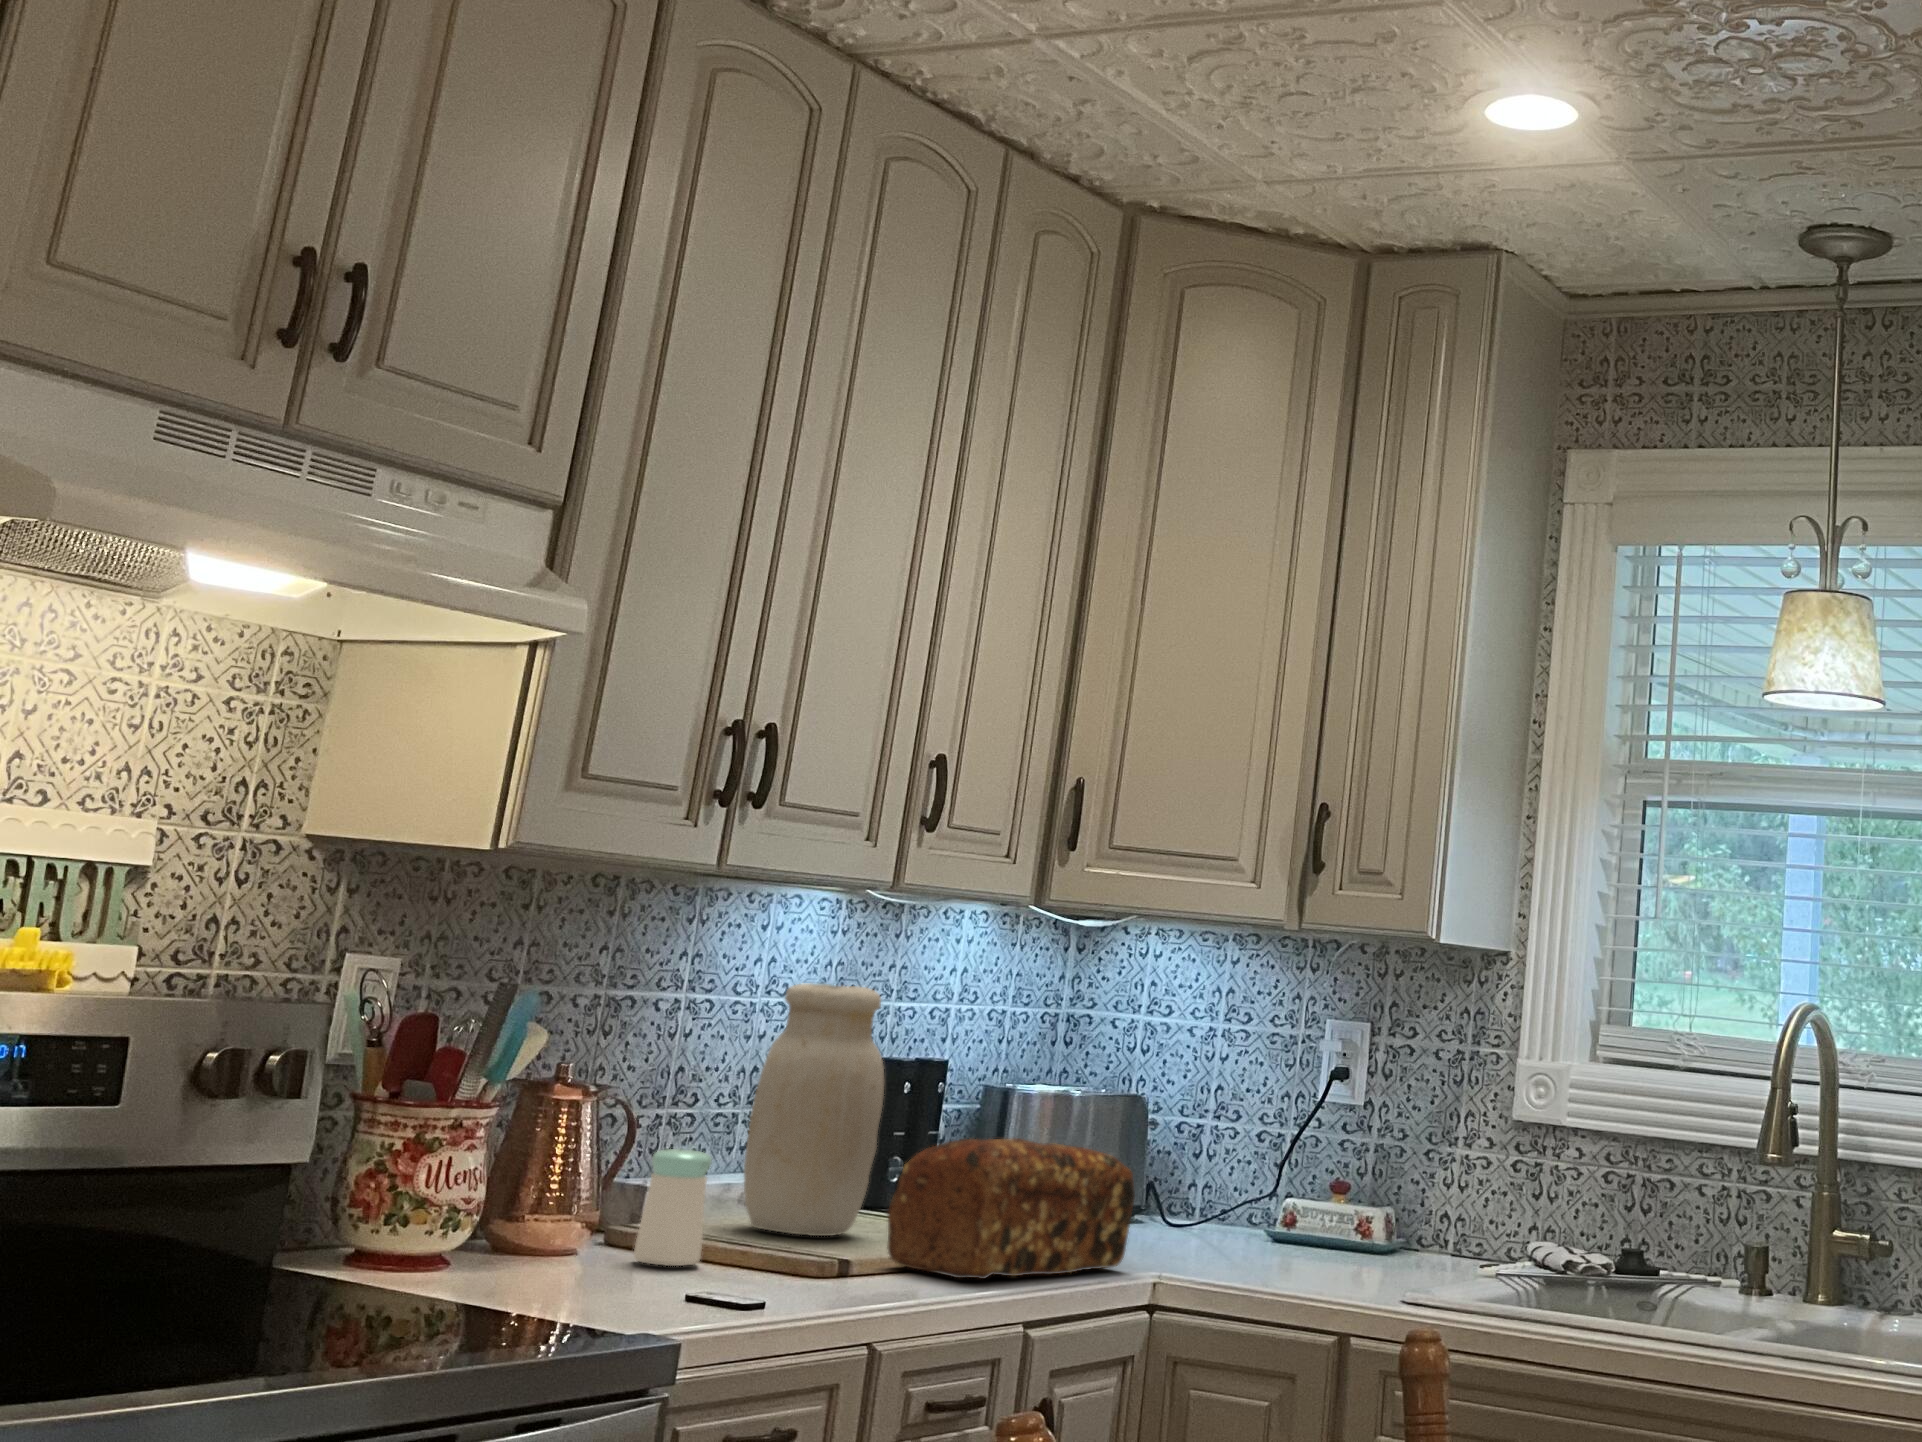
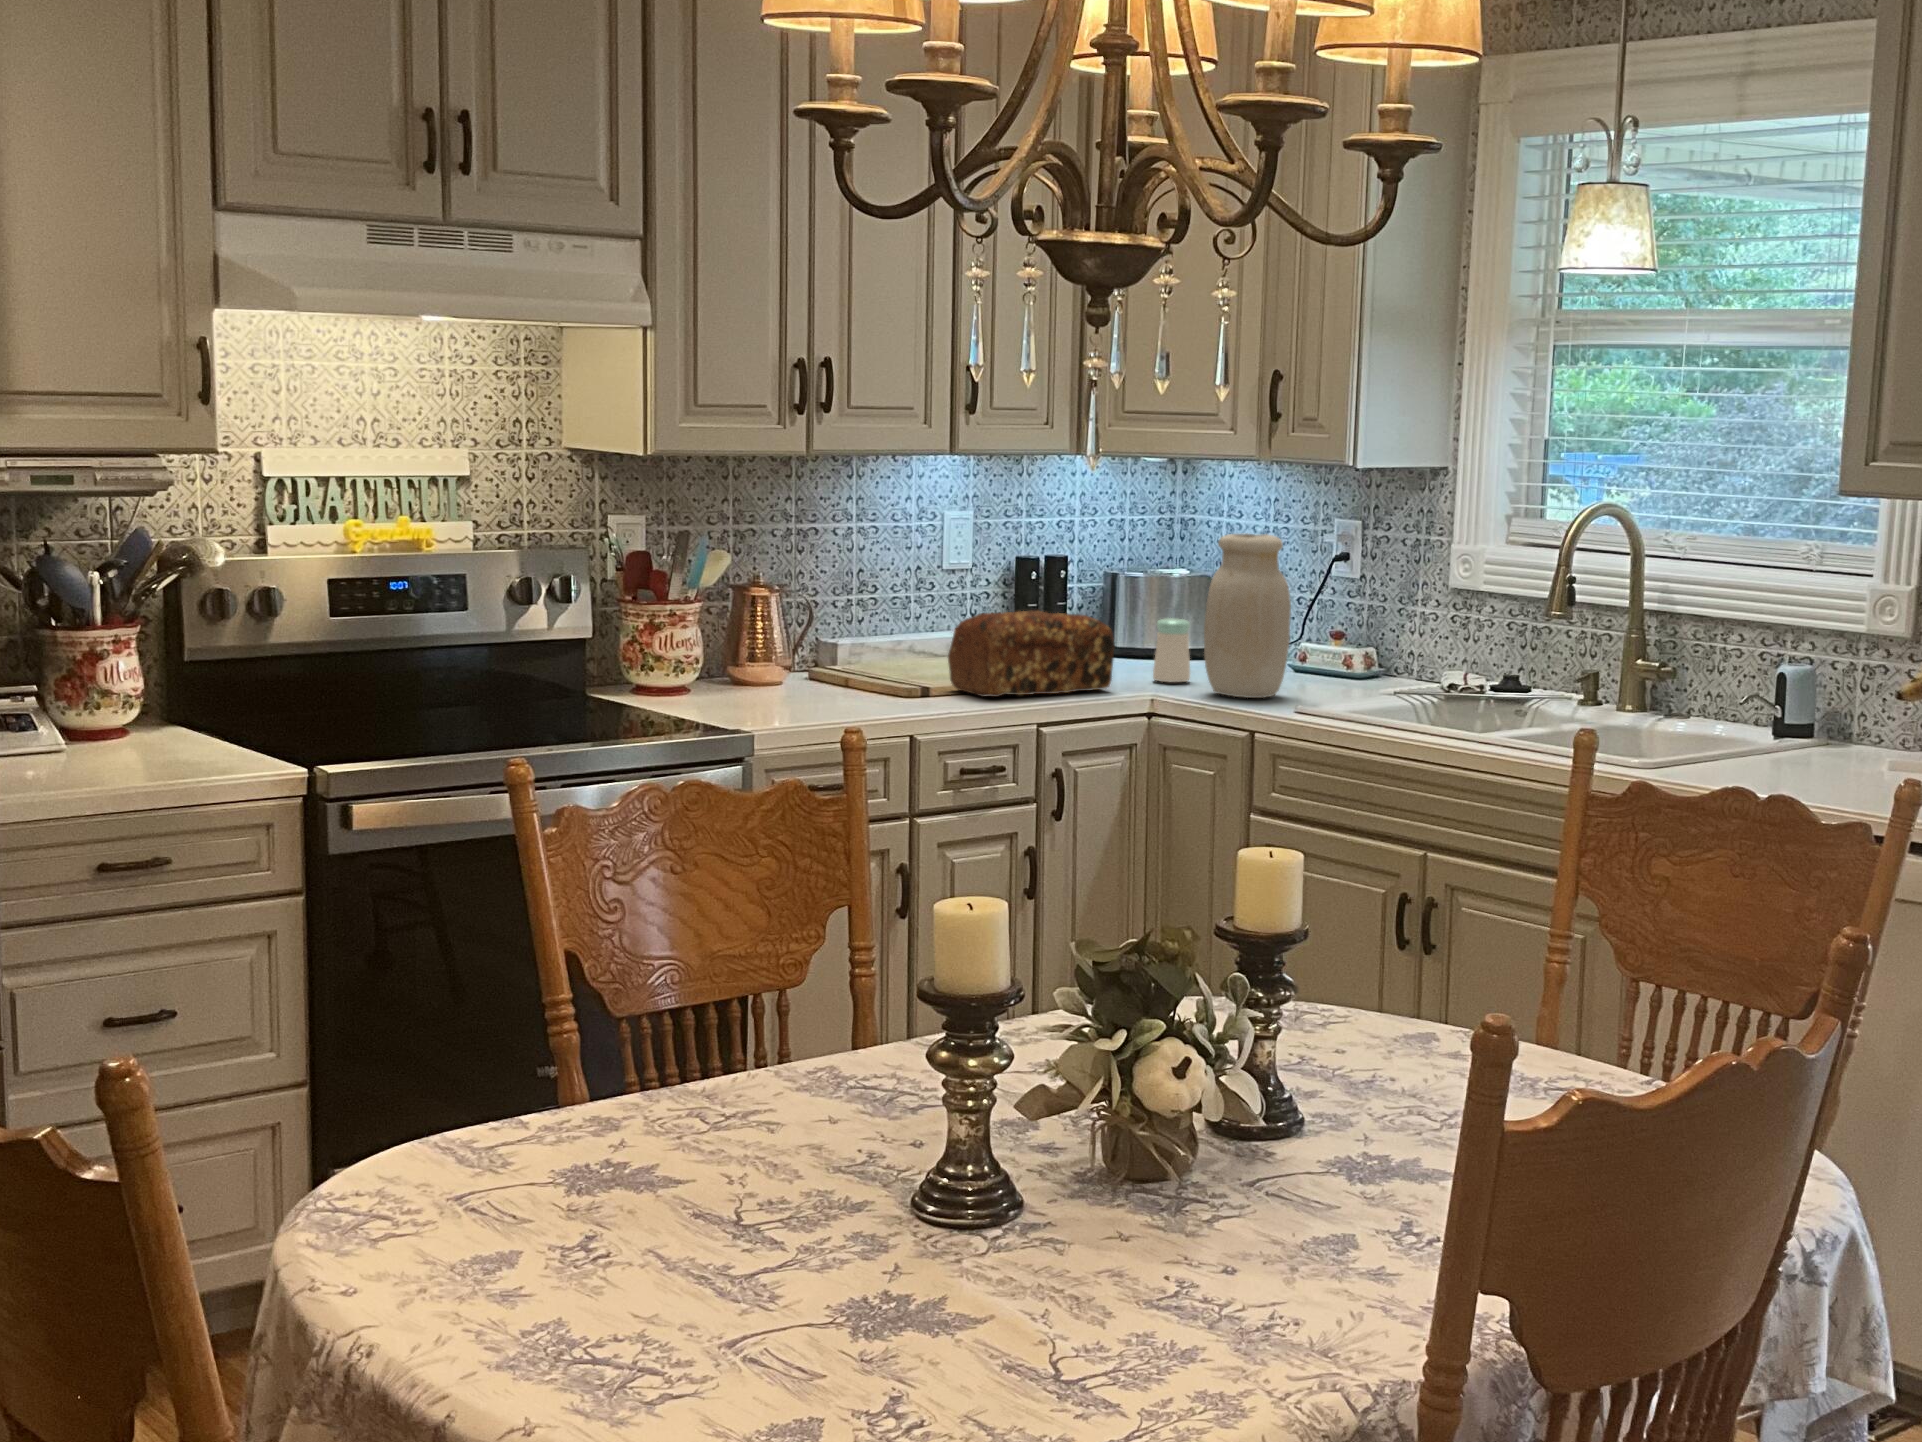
jar: present [744,983,884,1236] -> present [1204,533,1291,698]
salt shaker: present [634,1149,712,1266] -> present [1153,618,1190,682]

